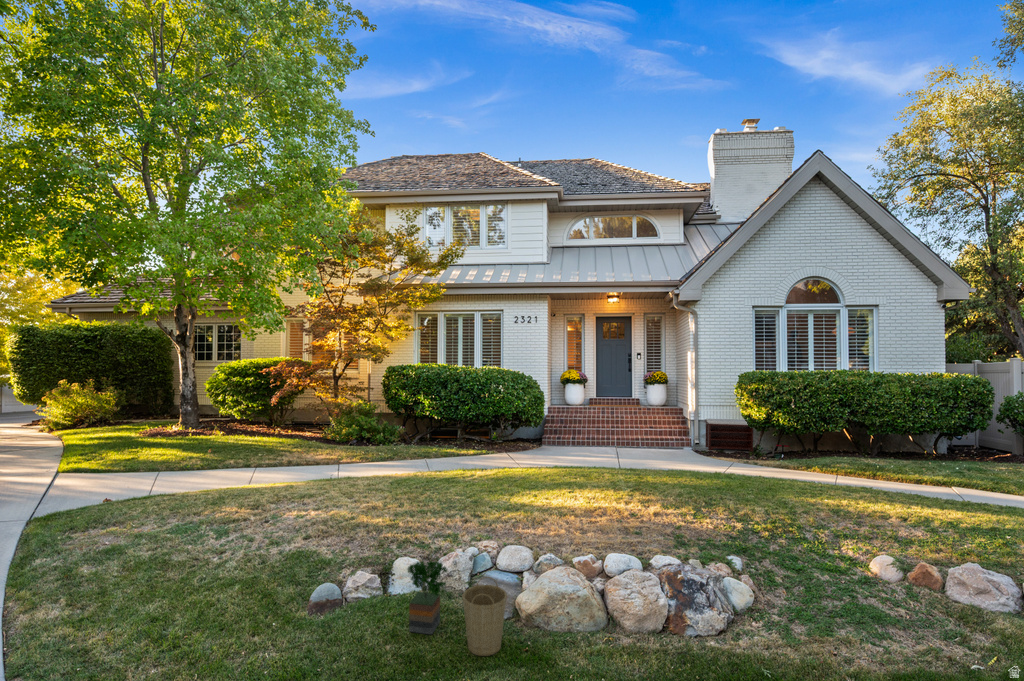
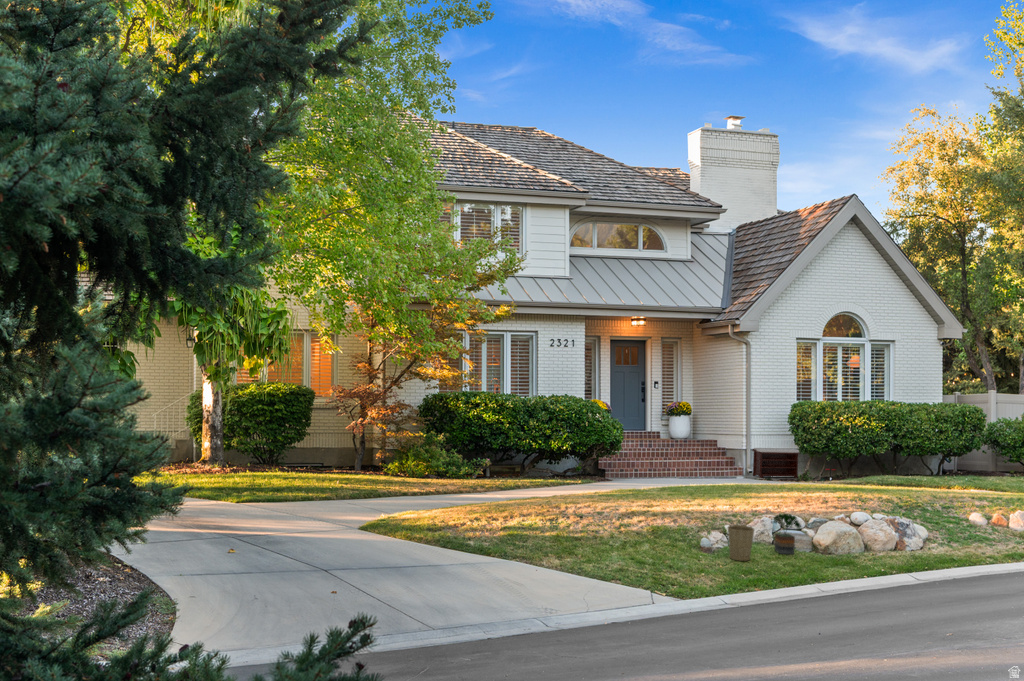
basket: present [463,577,507,656] -> present [728,520,754,561]

